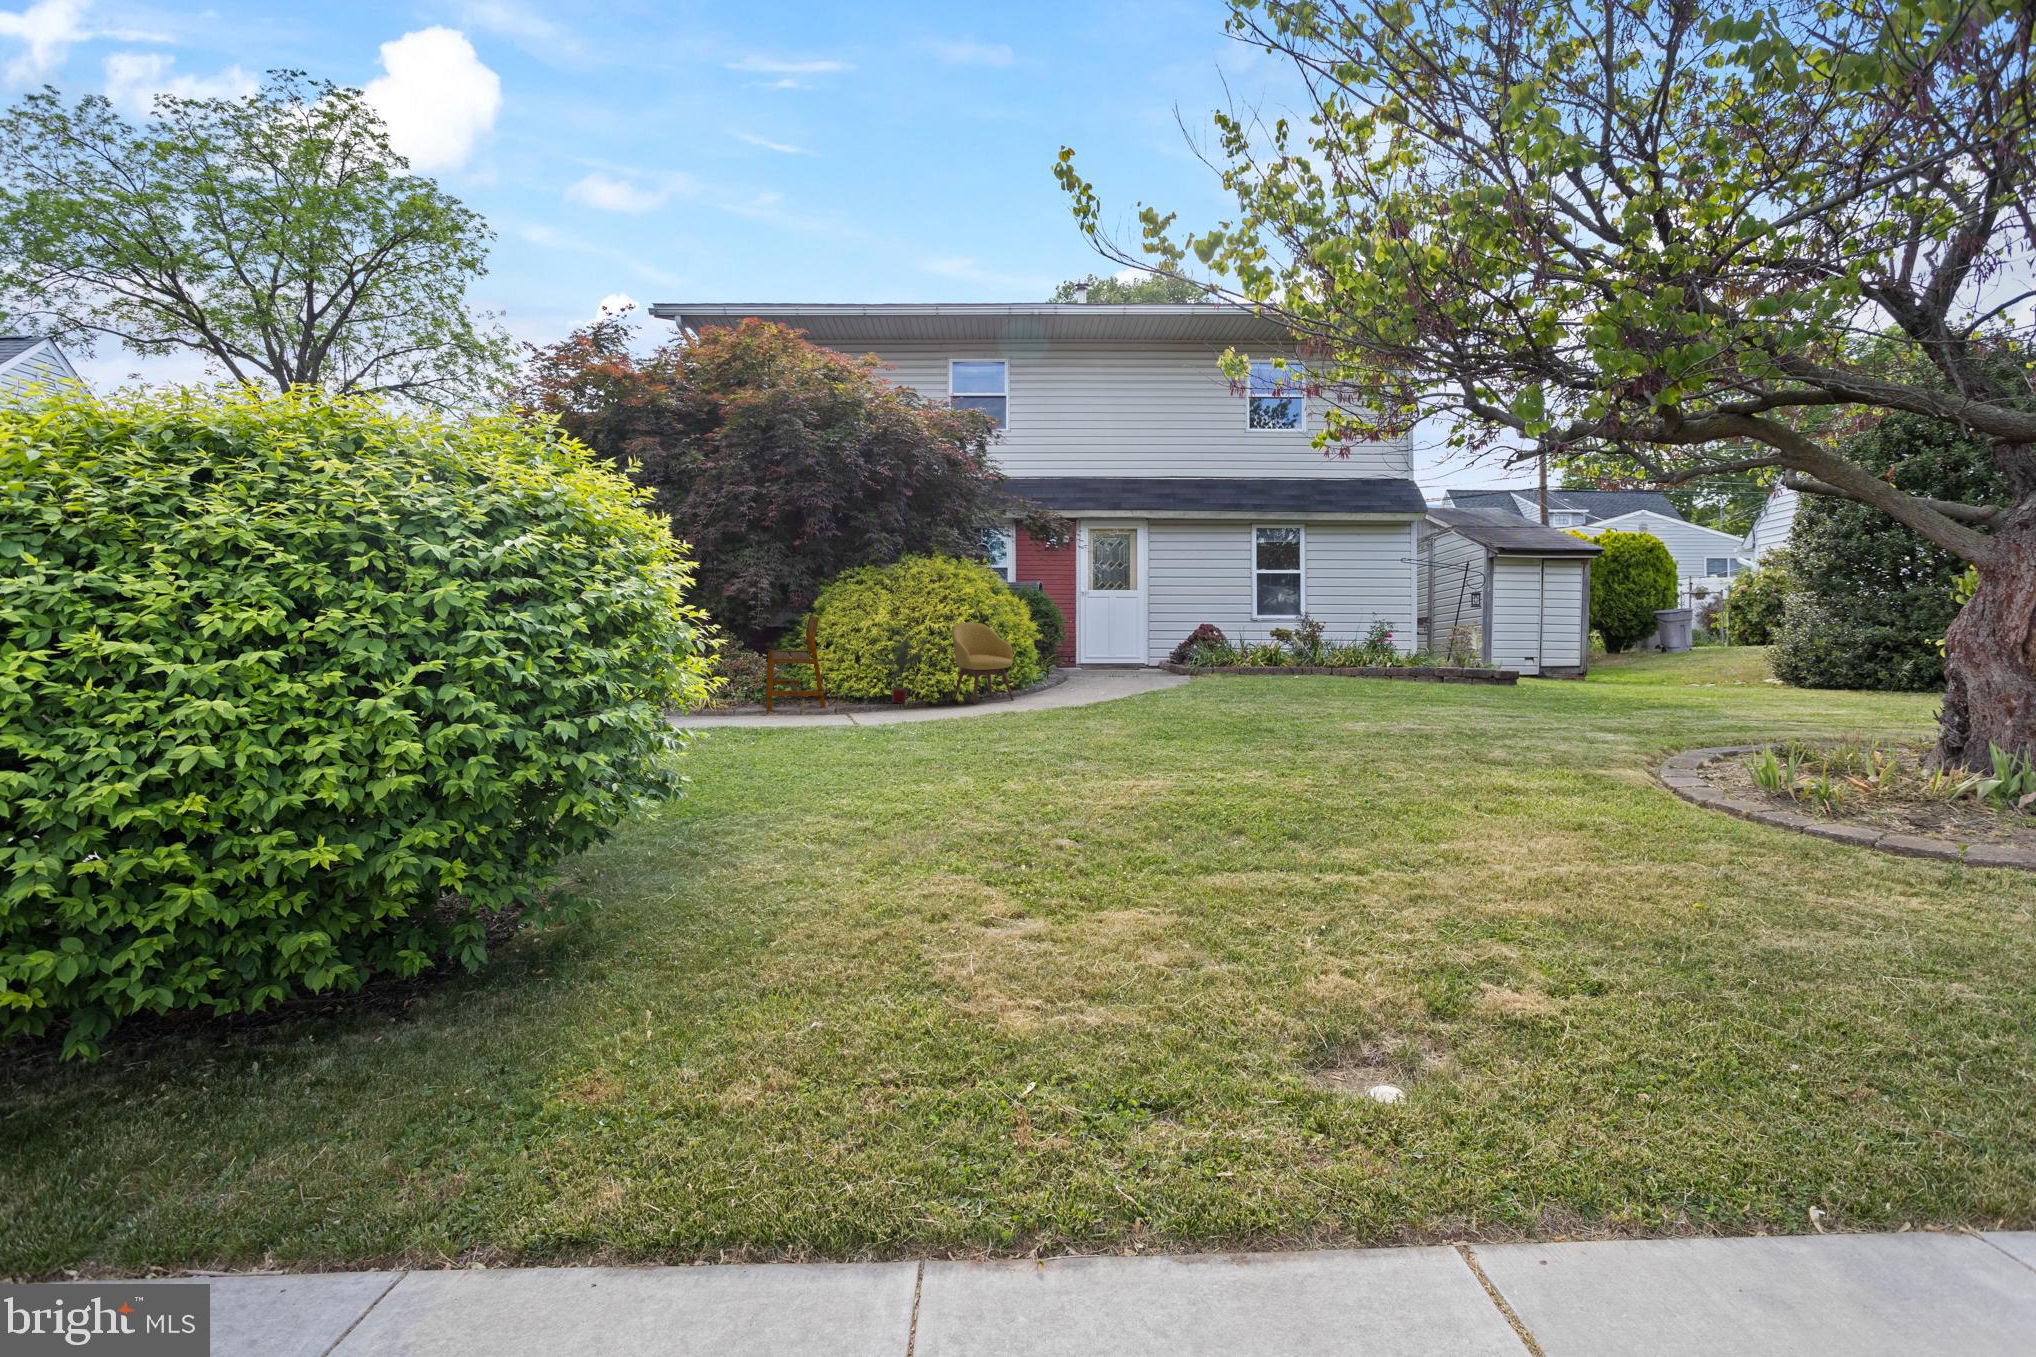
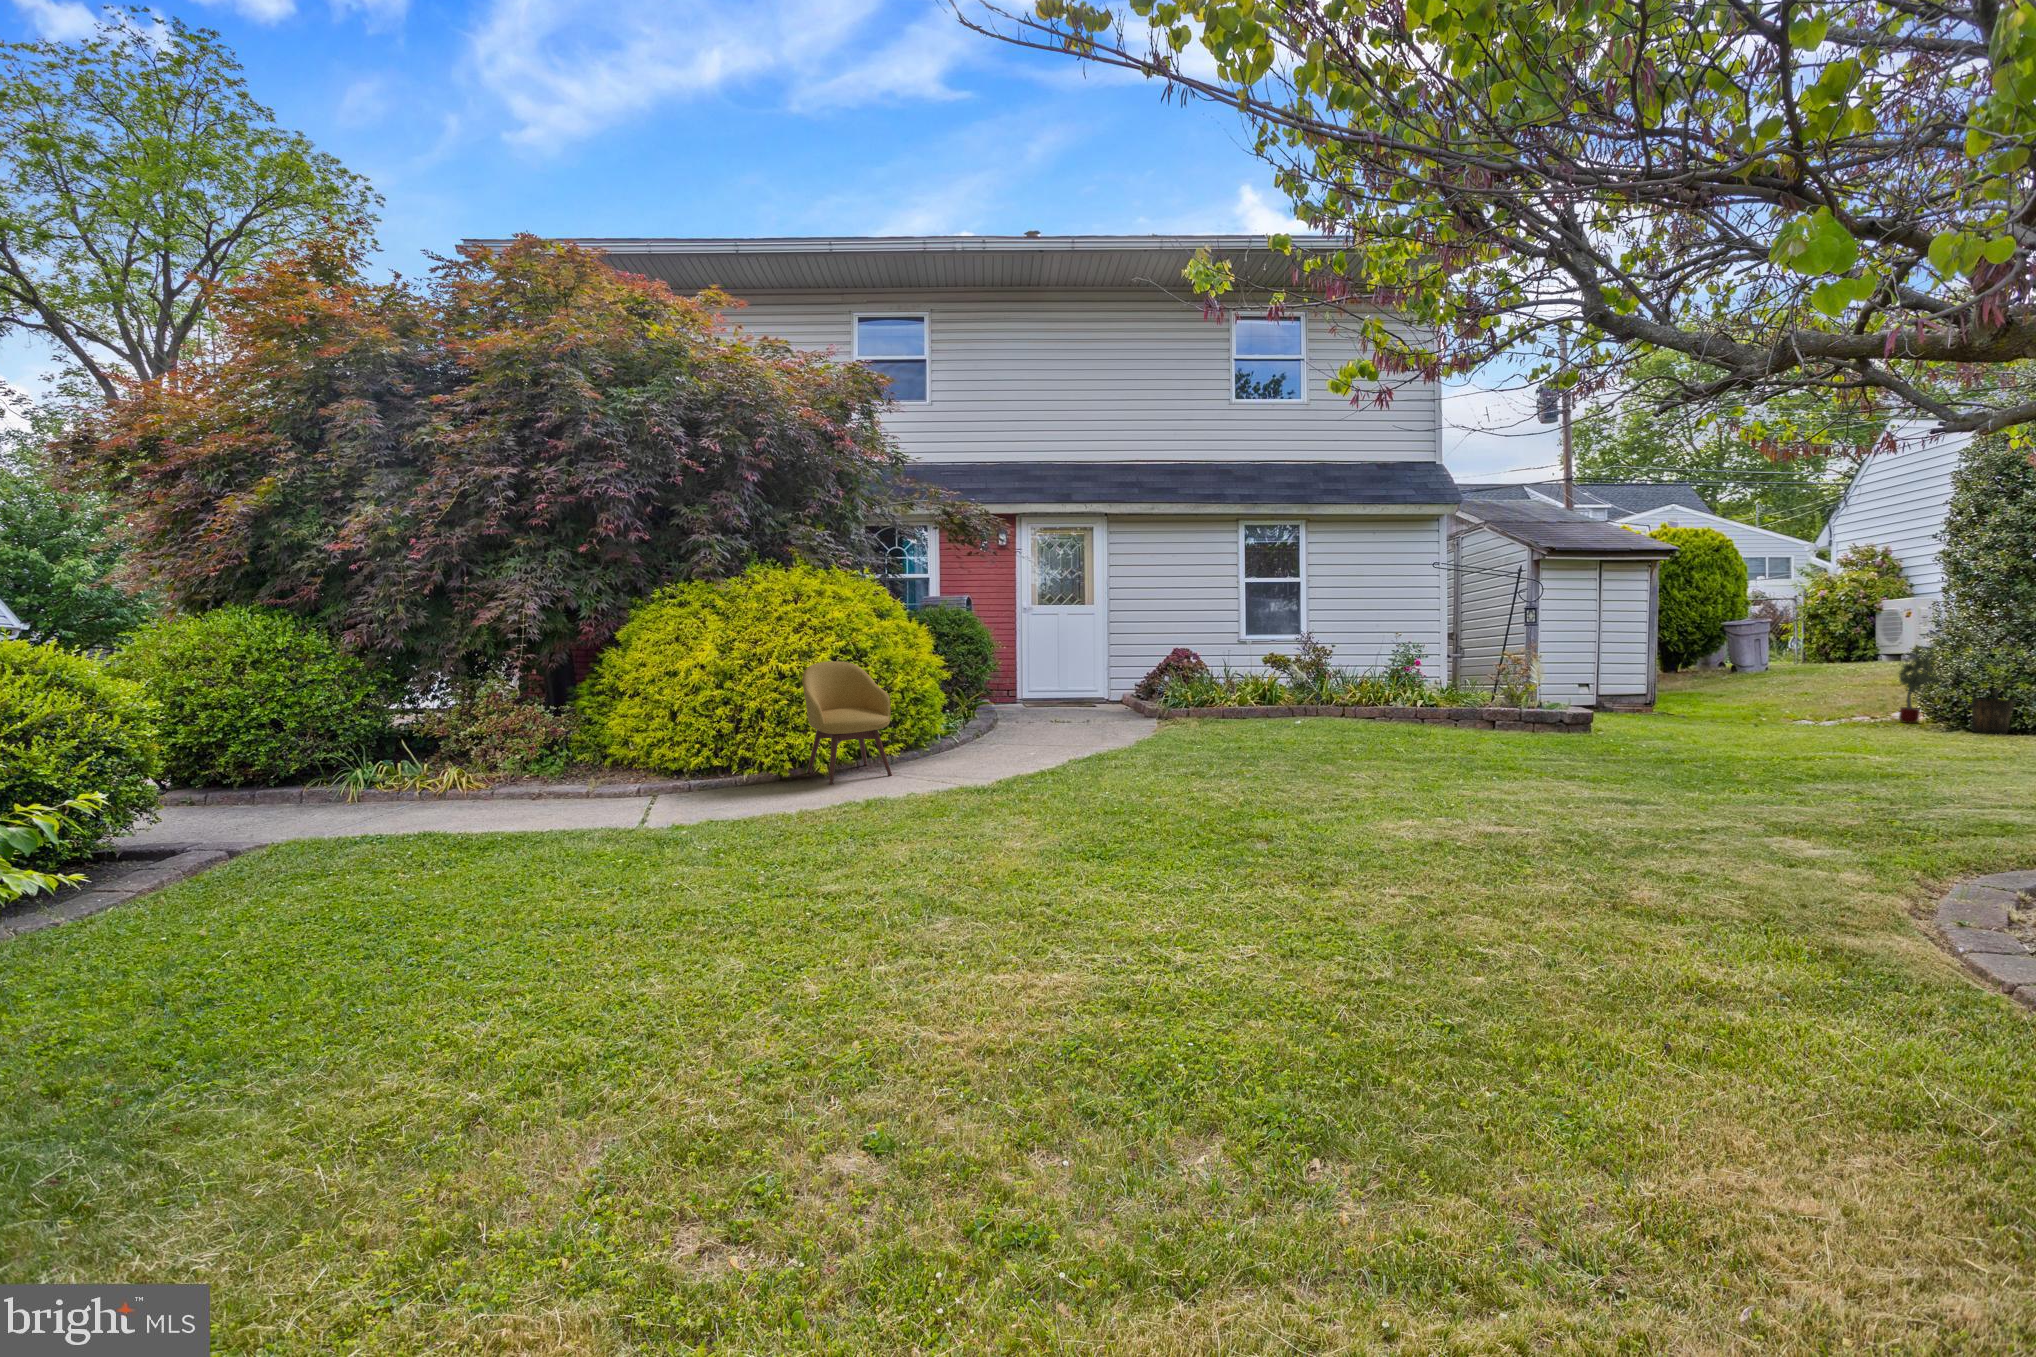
bench: present [766,614,825,711] -> none [518,650,628,799]
potted tree: present [871,630,927,704] -> present [1899,646,1951,723]
bucket: none [1796,650,1826,687] -> present [1971,684,2014,734]

